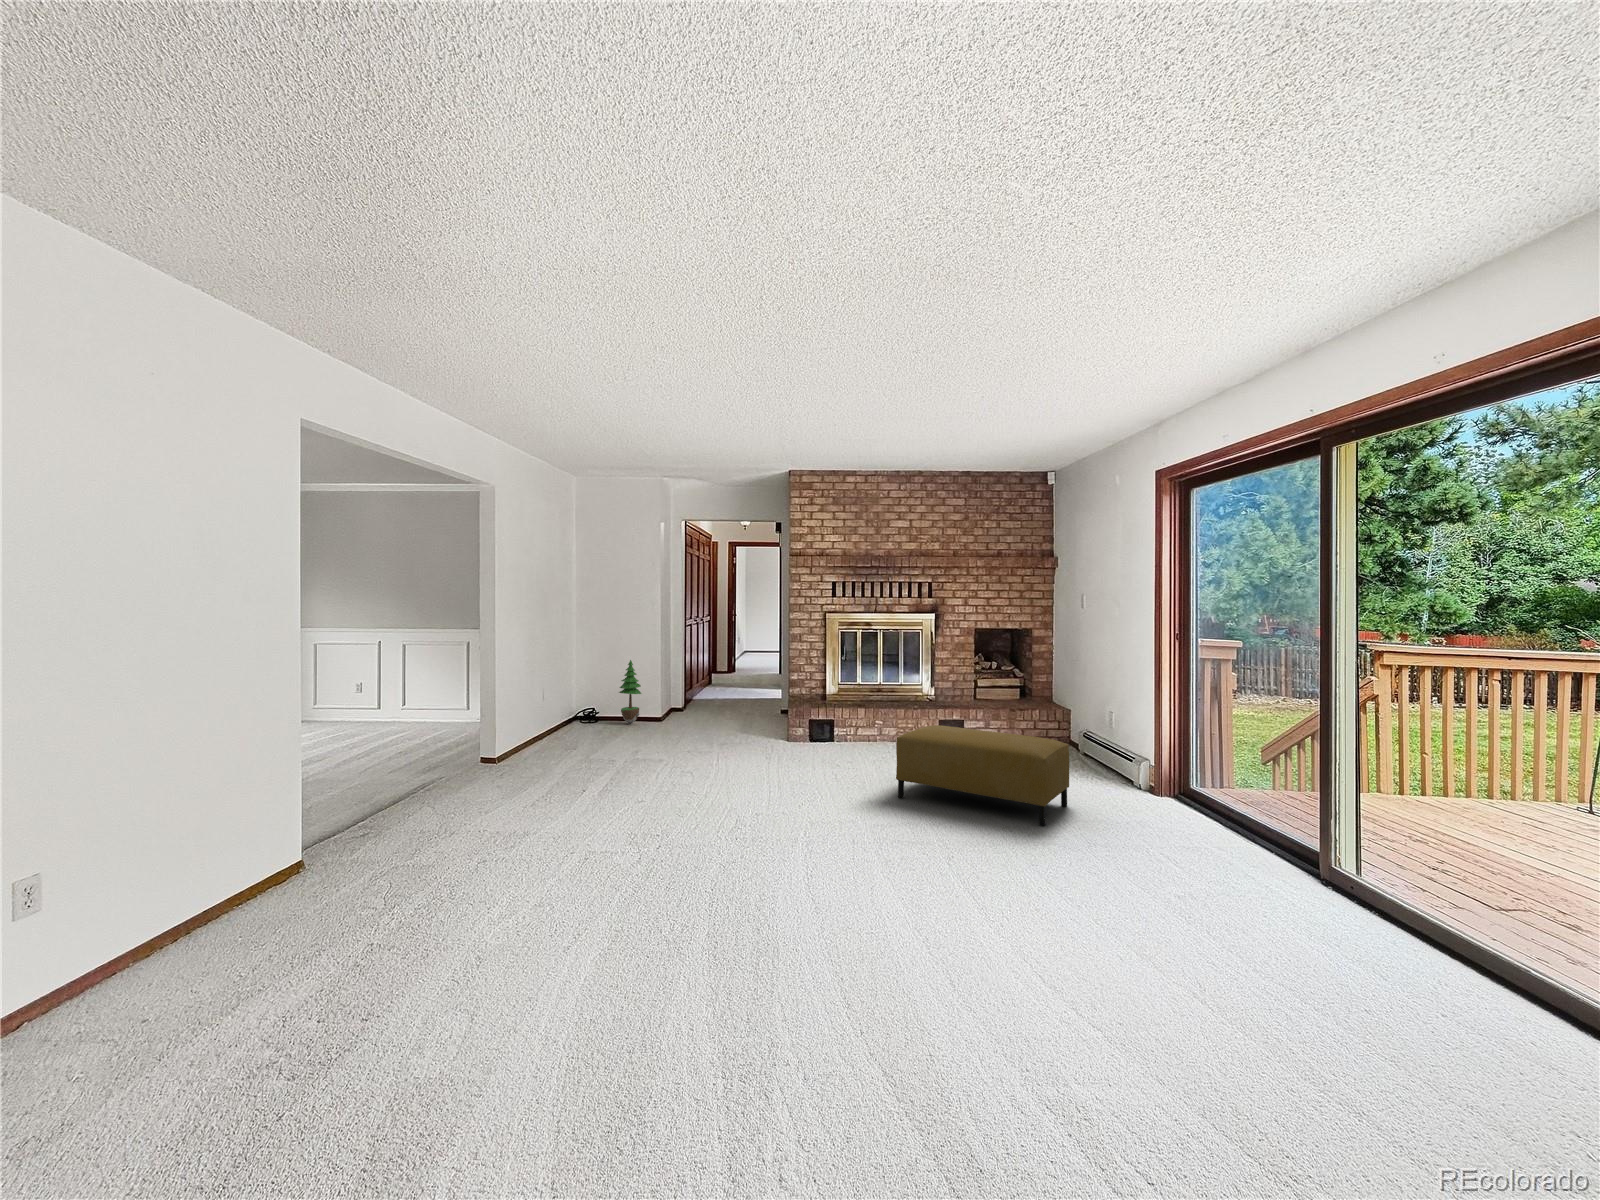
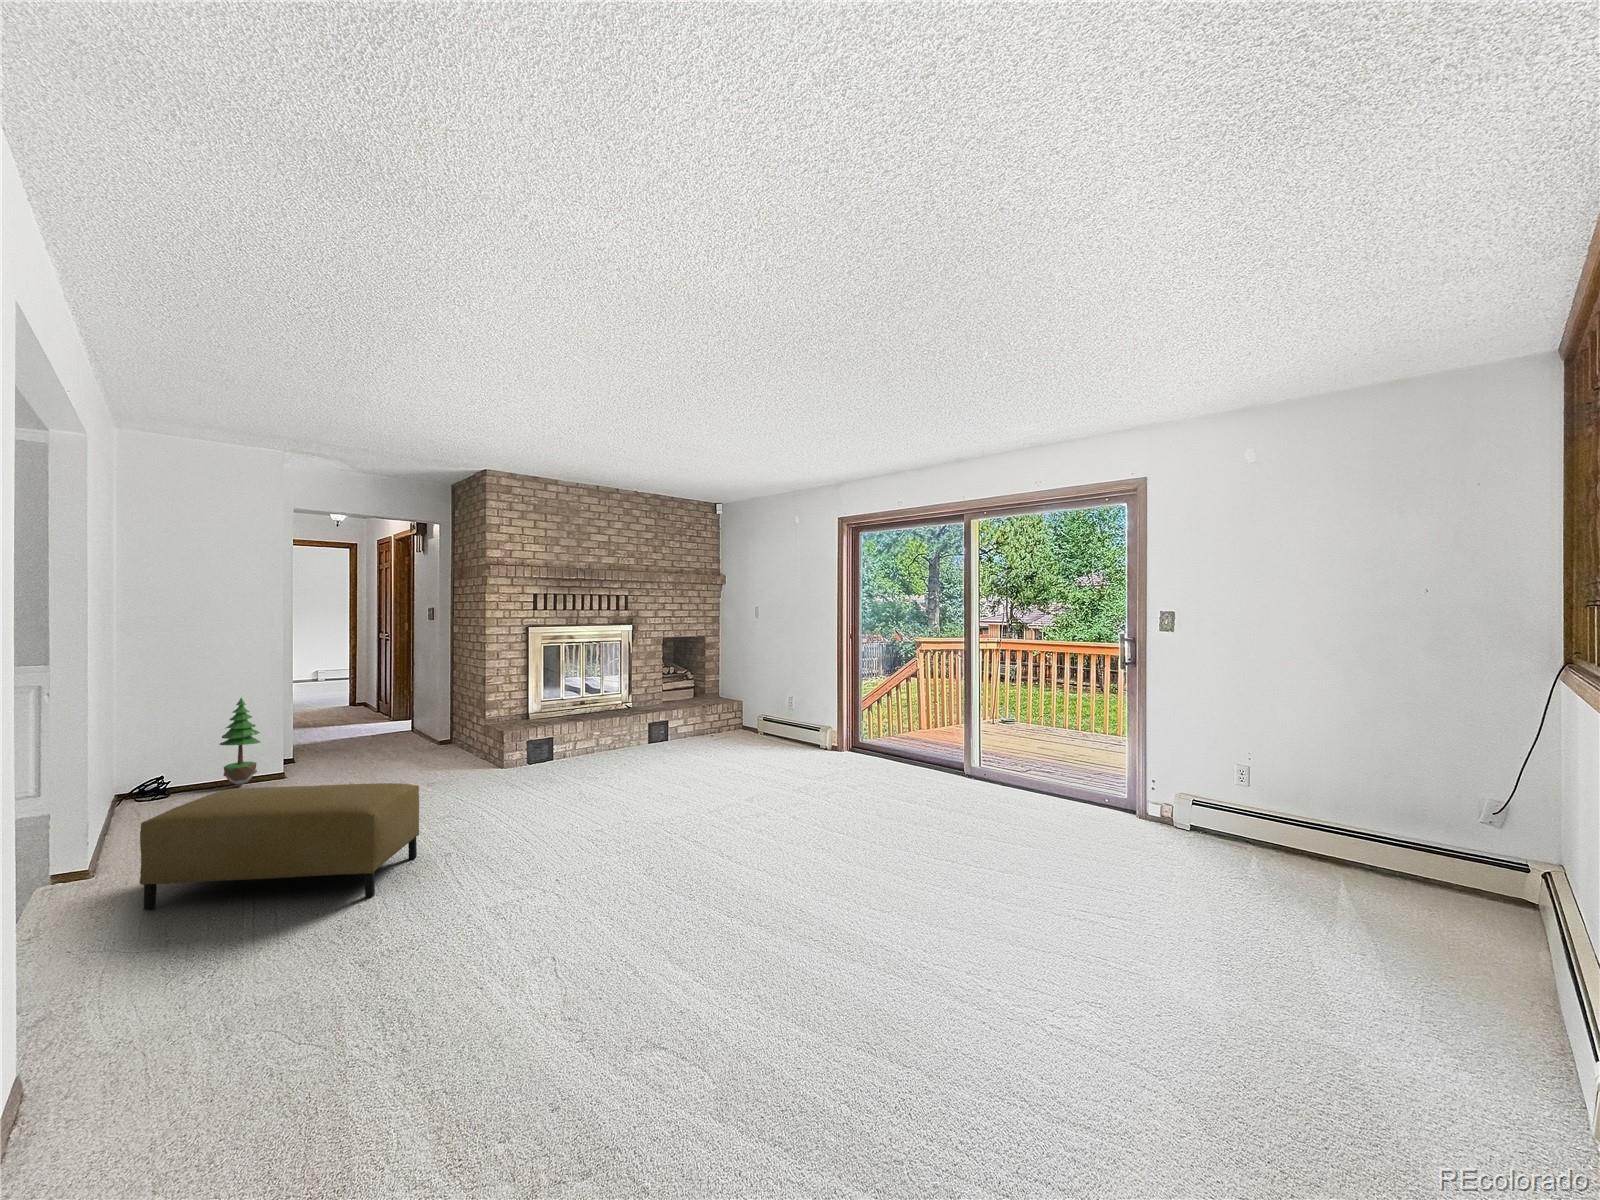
ottoman: present [896,725,1070,826] -> present [140,783,419,910]

